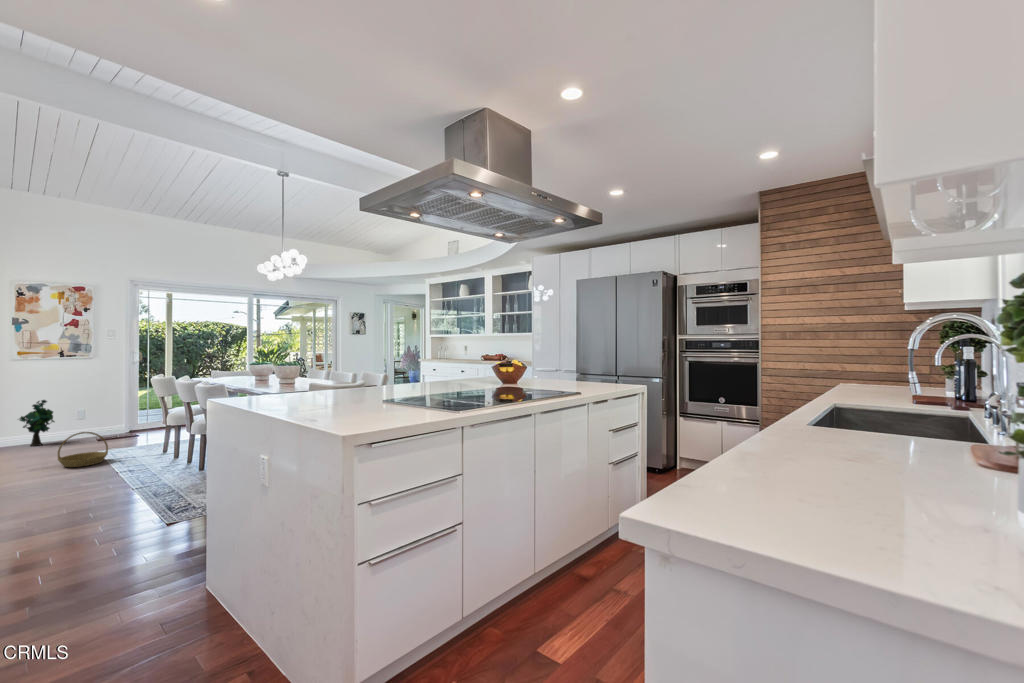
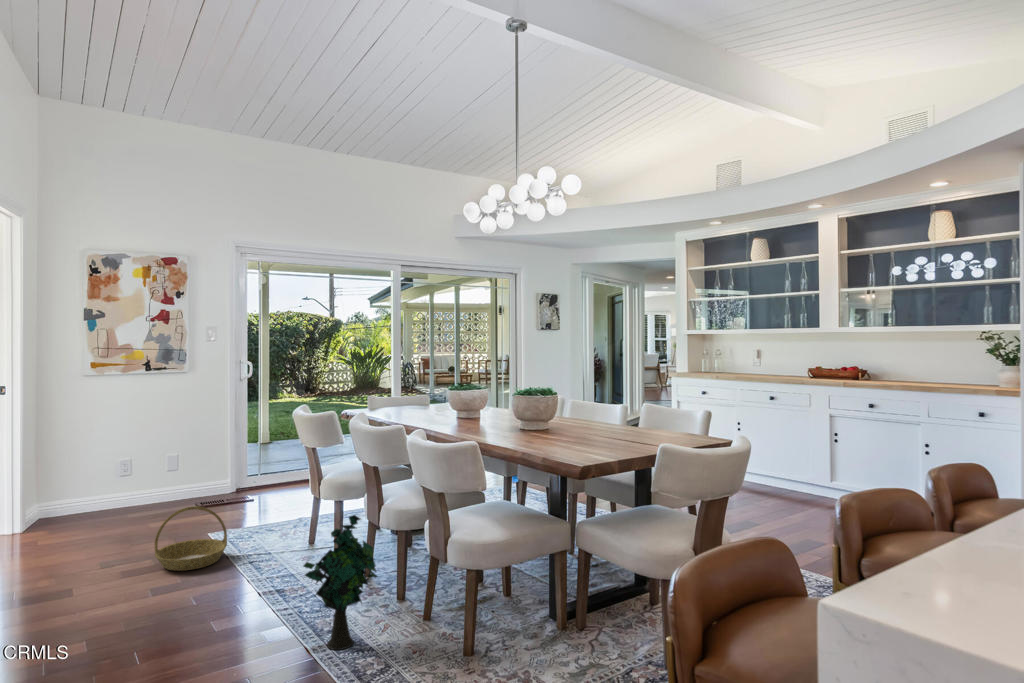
decorative plant: present [20,400,55,446] -> present [304,515,377,650]

